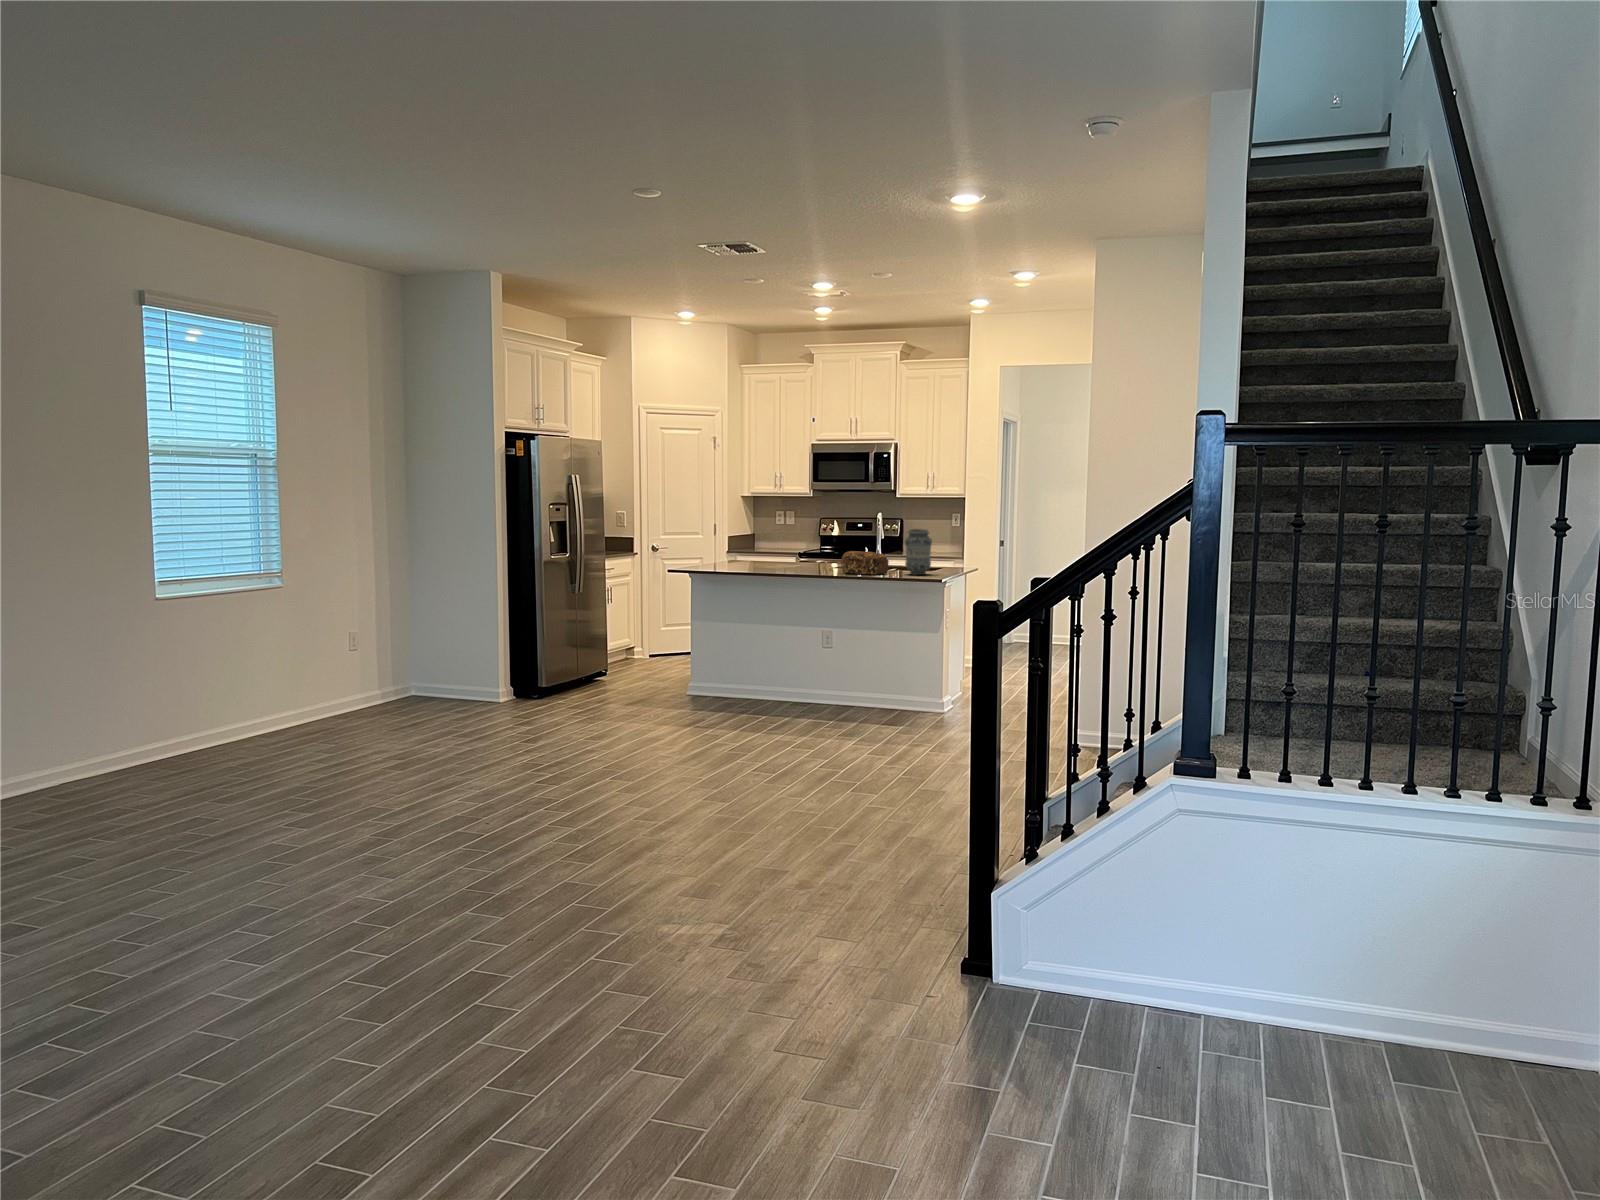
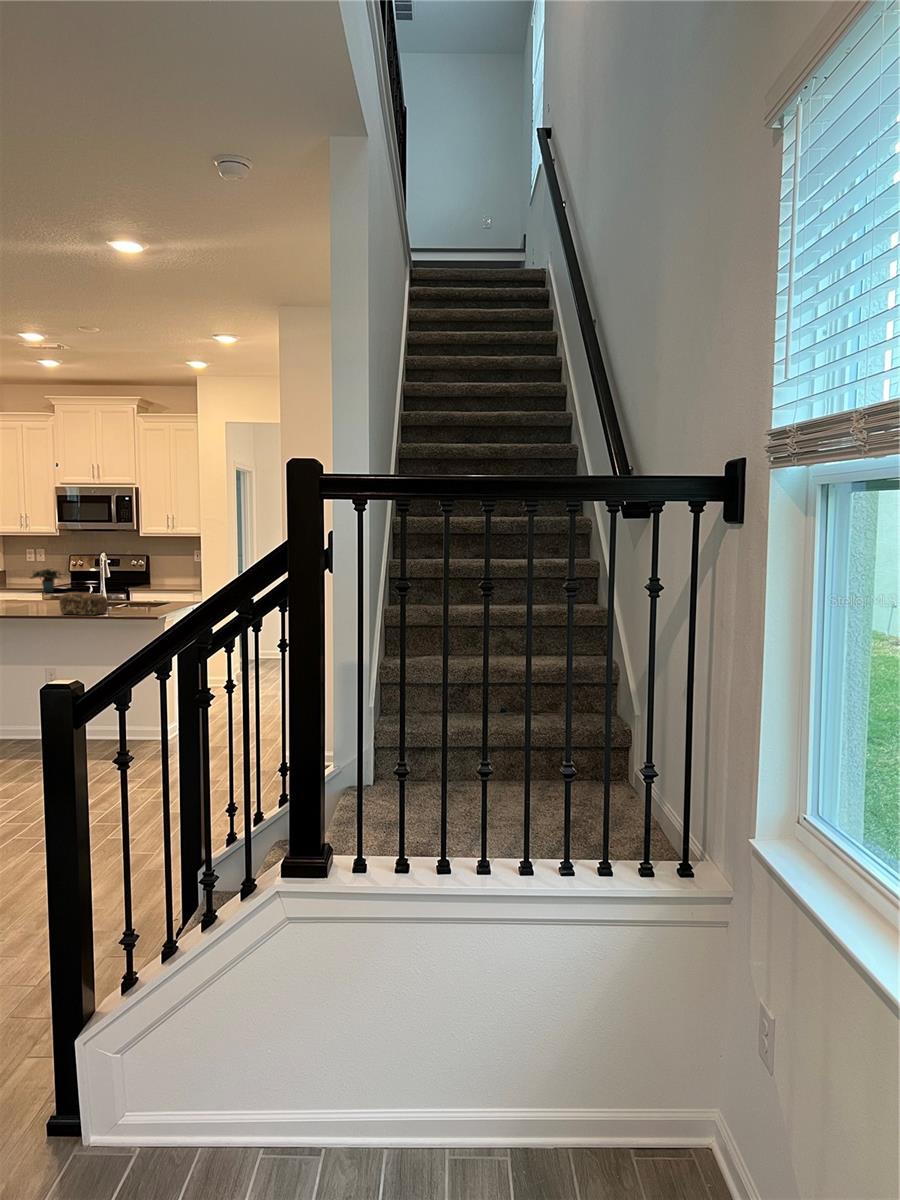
vase: present [905,529,932,575] -> none [124,569,151,614]
potted plant: none [783,531,819,555] -> present [30,568,62,592]

